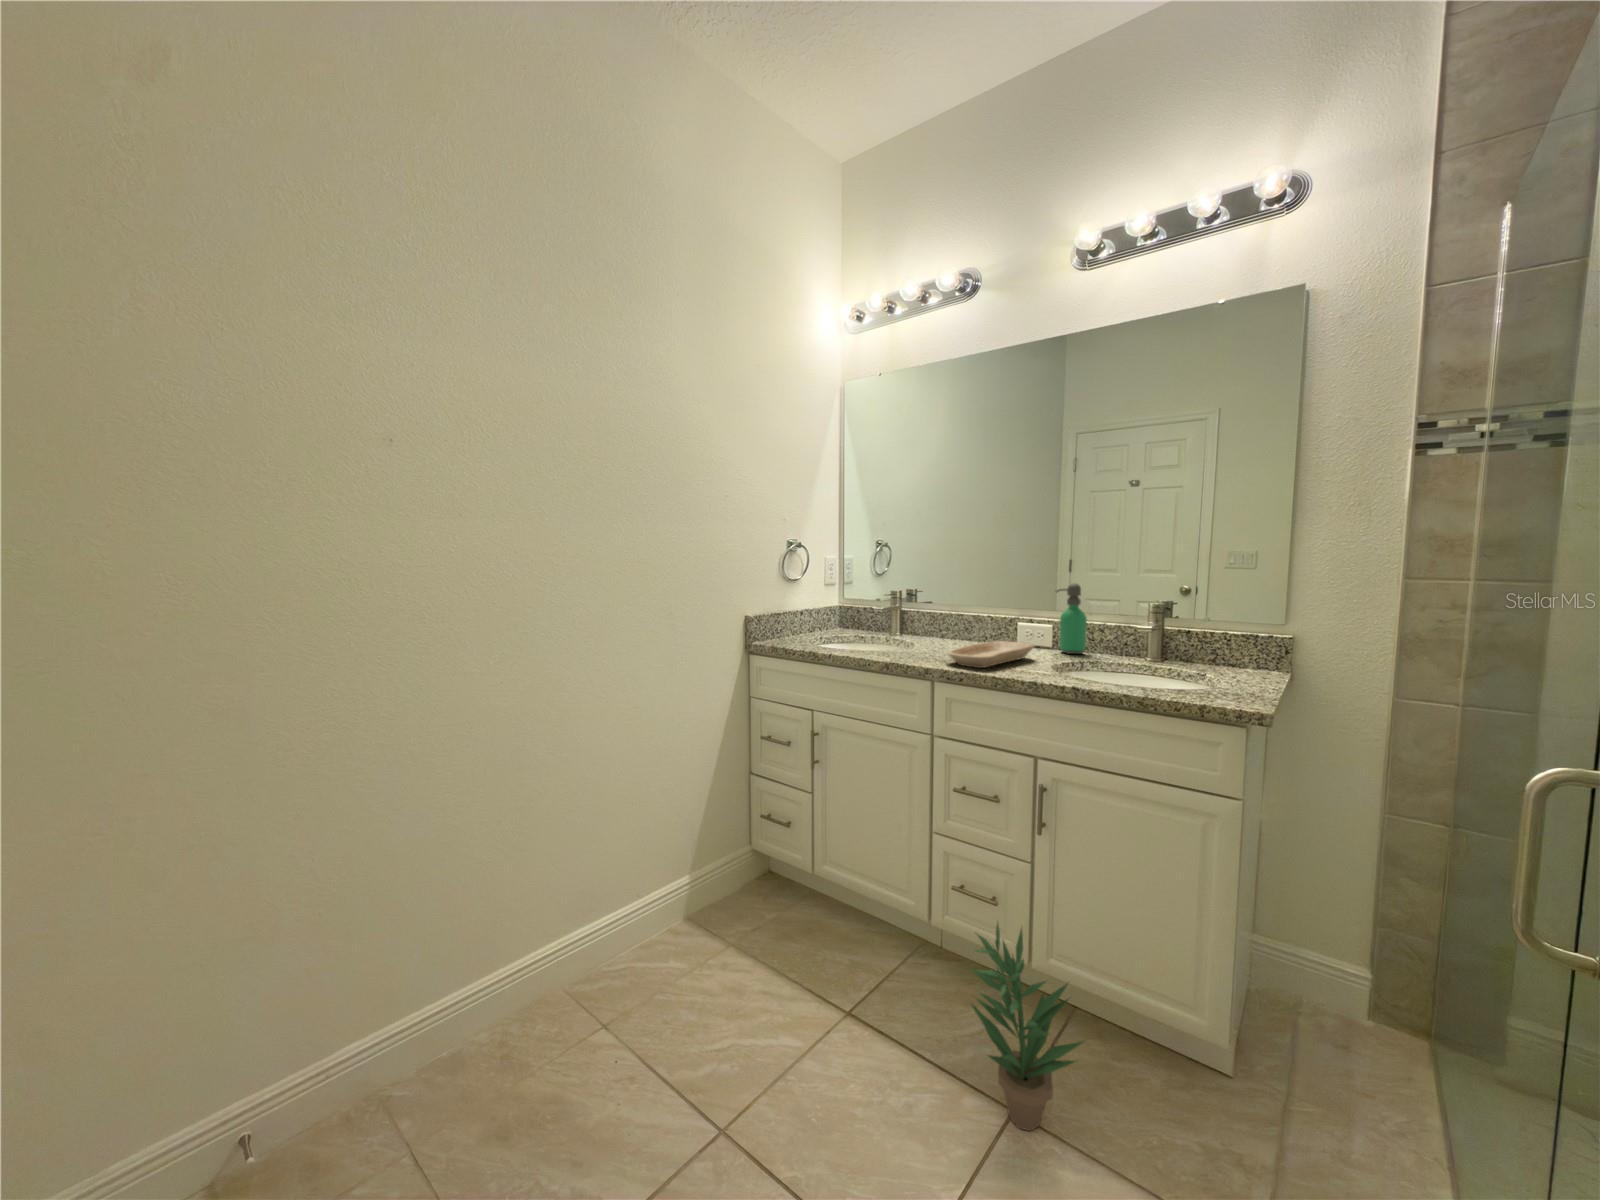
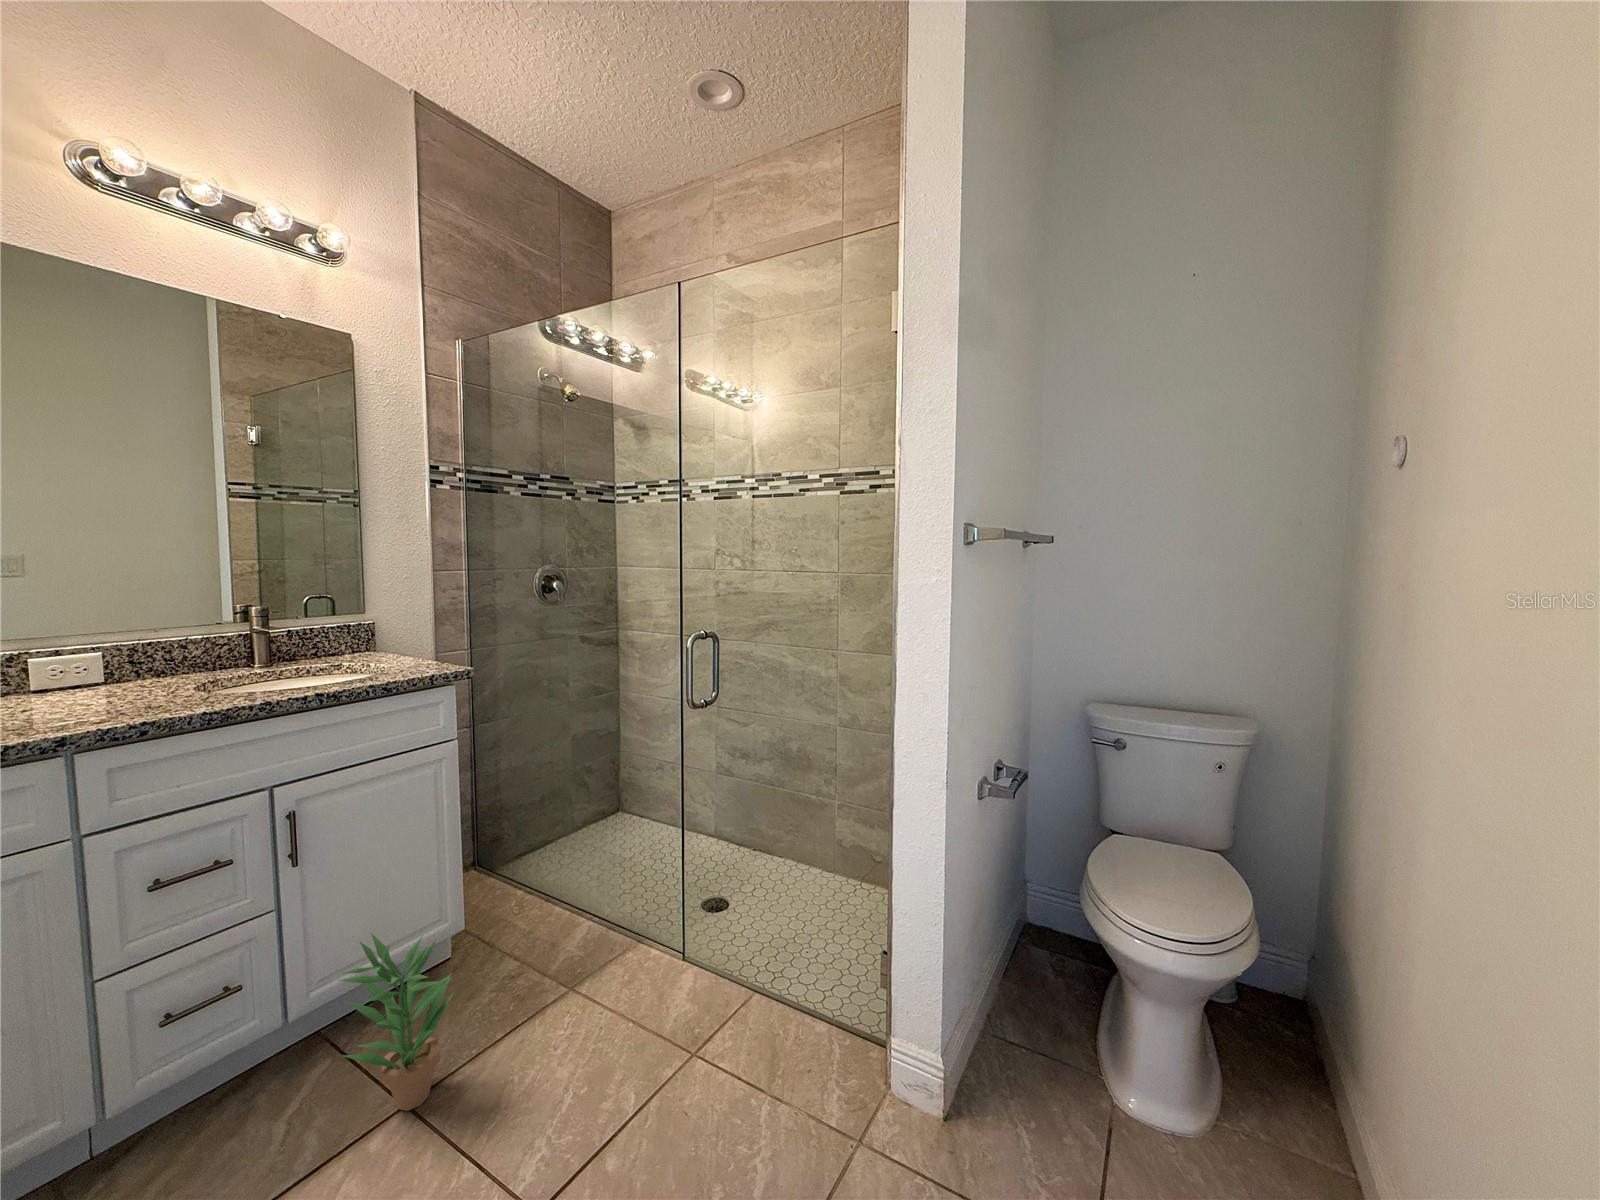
soap dispenser: present [1057,583,1087,654] -> none [122,594,170,685]
tray: present [947,641,1035,668] -> none [61,676,182,720]

